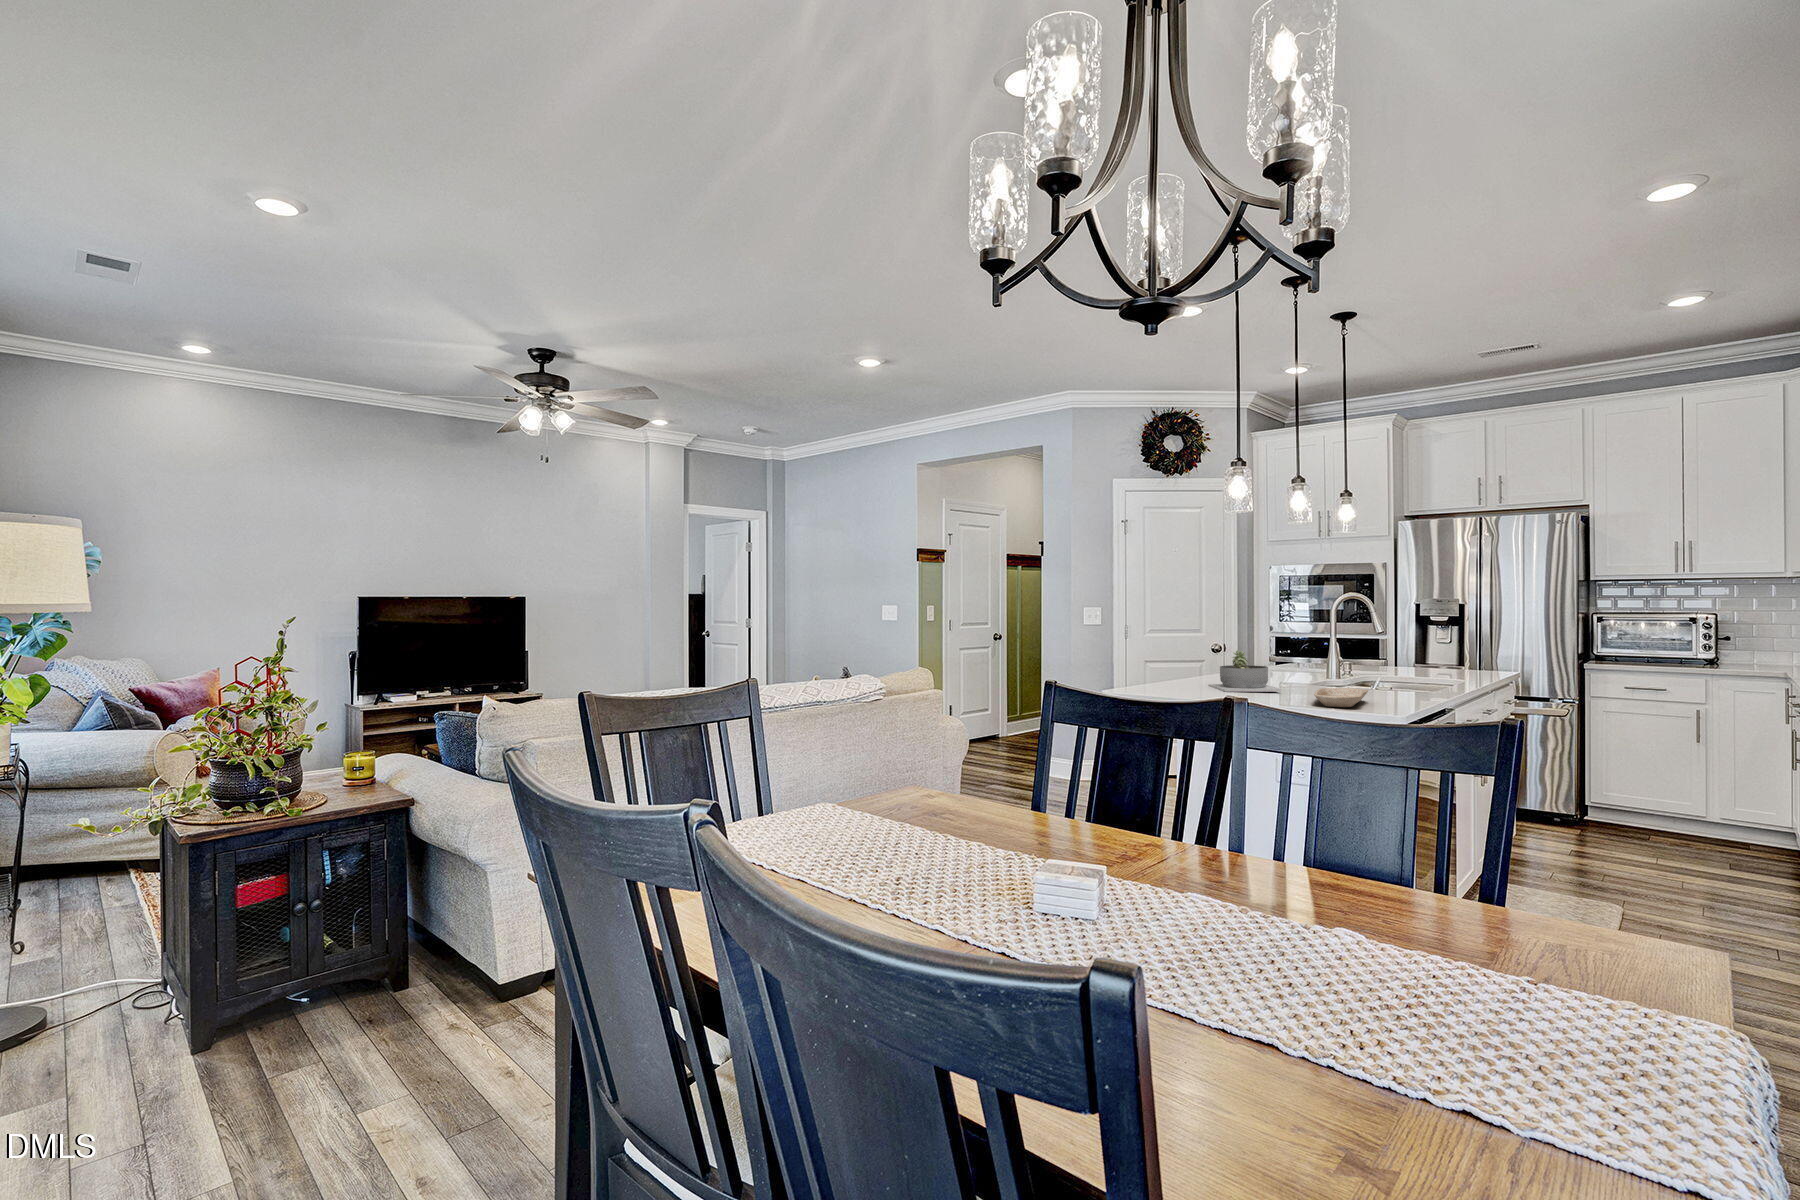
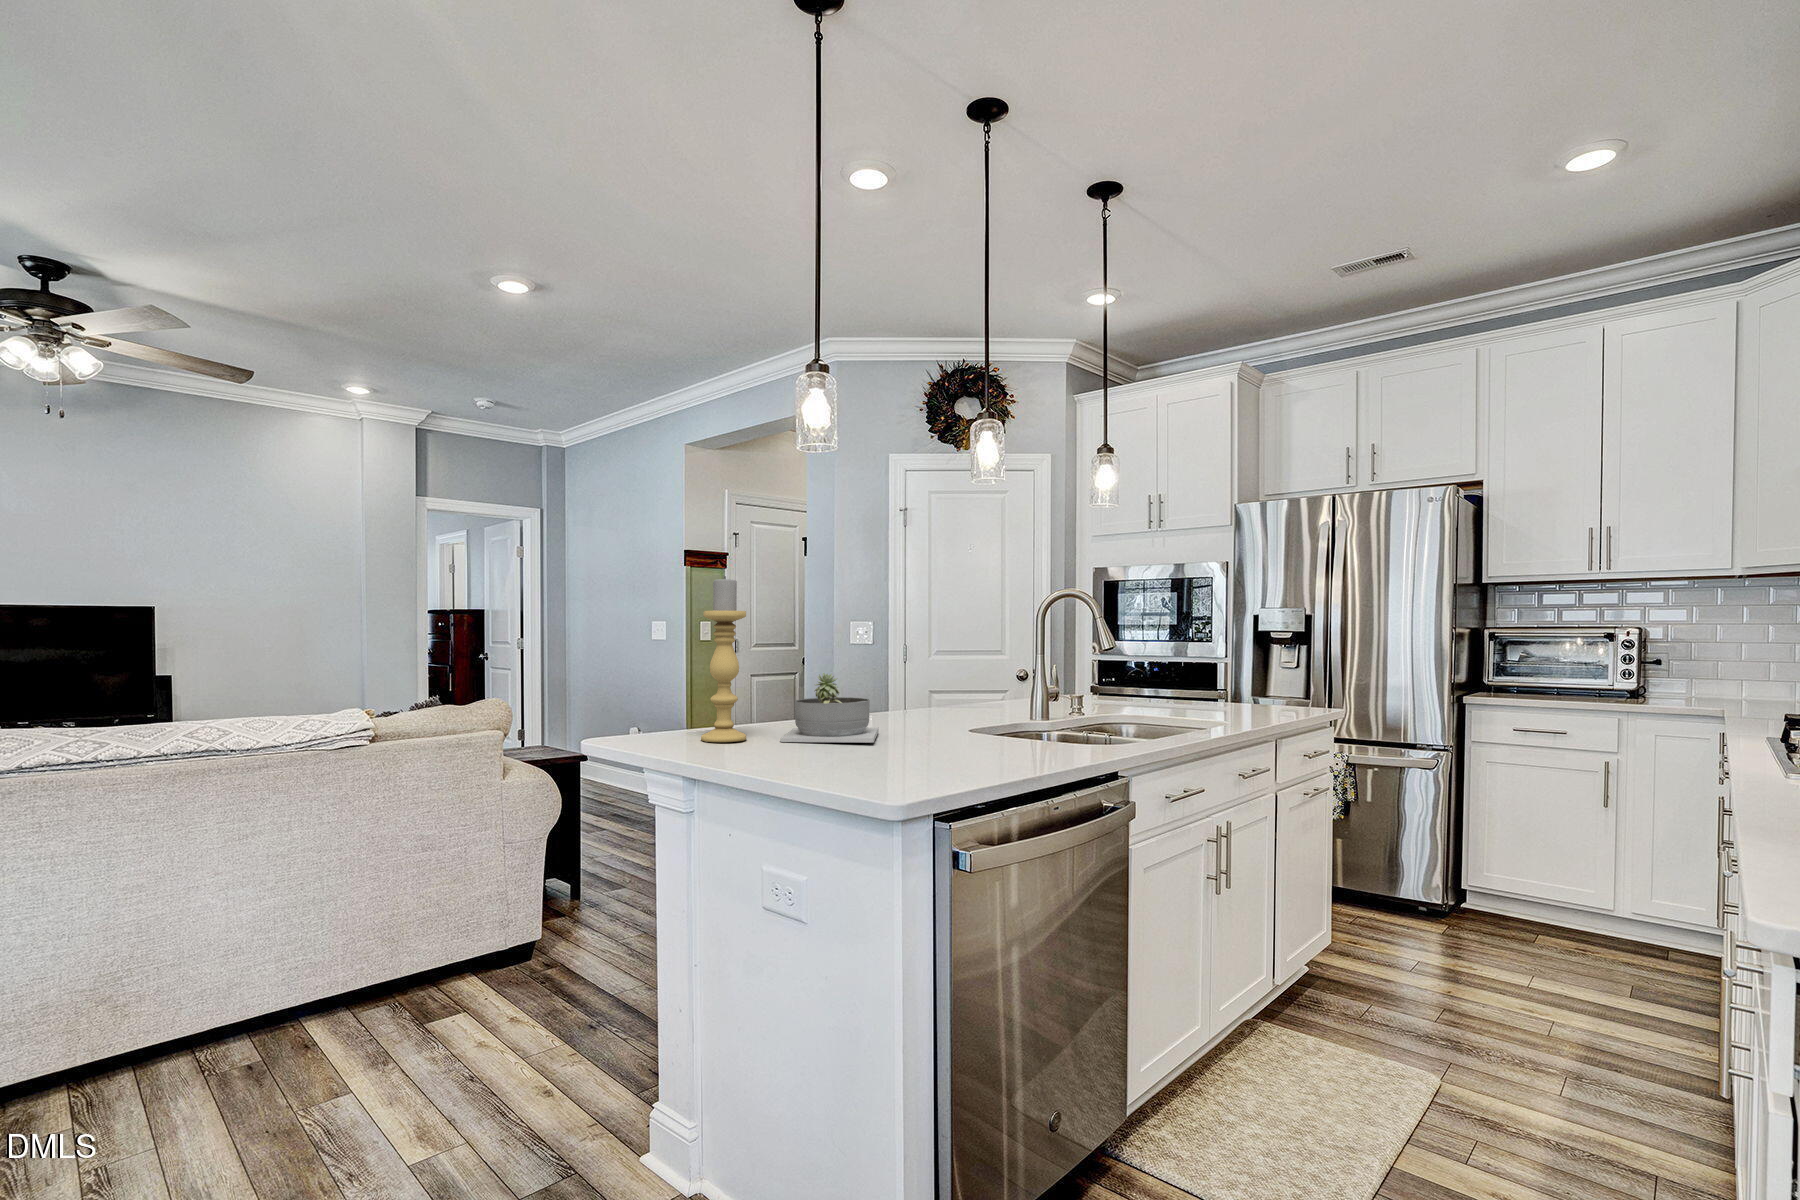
candle holder: none [1177,593,1205,691] -> present [701,576,746,742]
tray: present [1314,688,1368,707] -> none [845,738,980,777]

